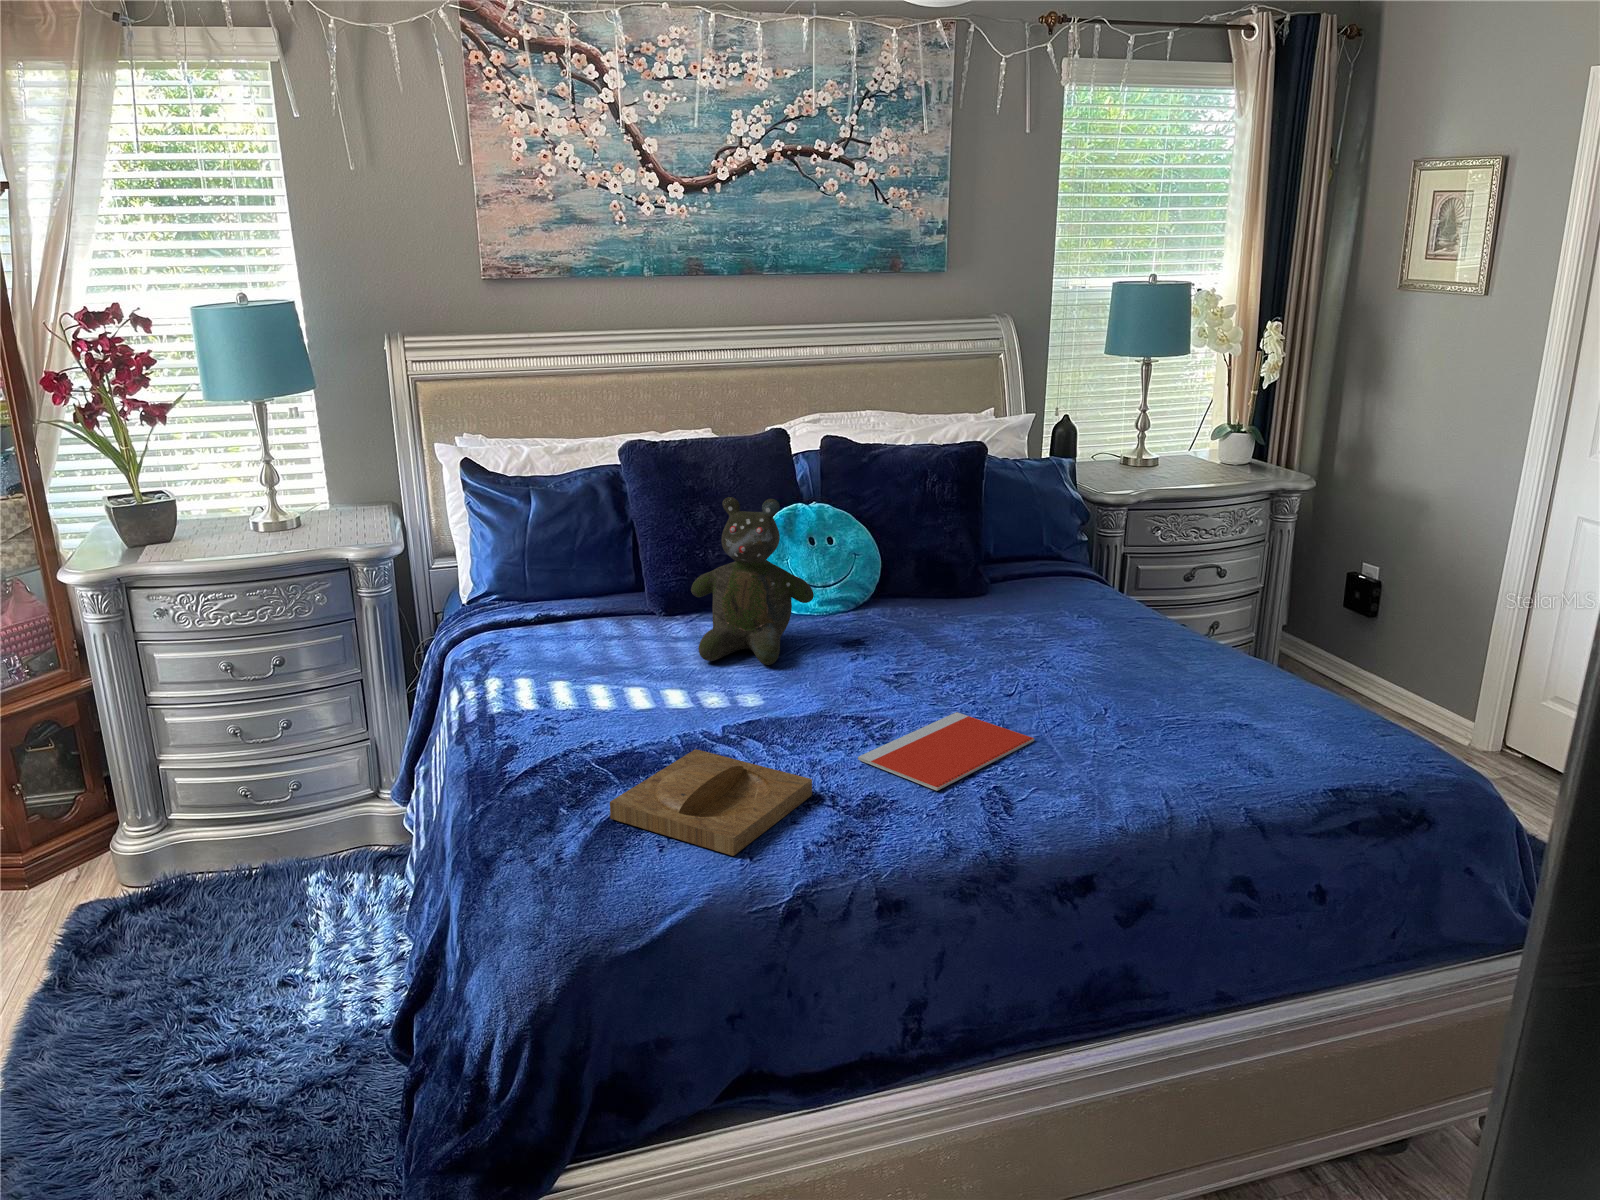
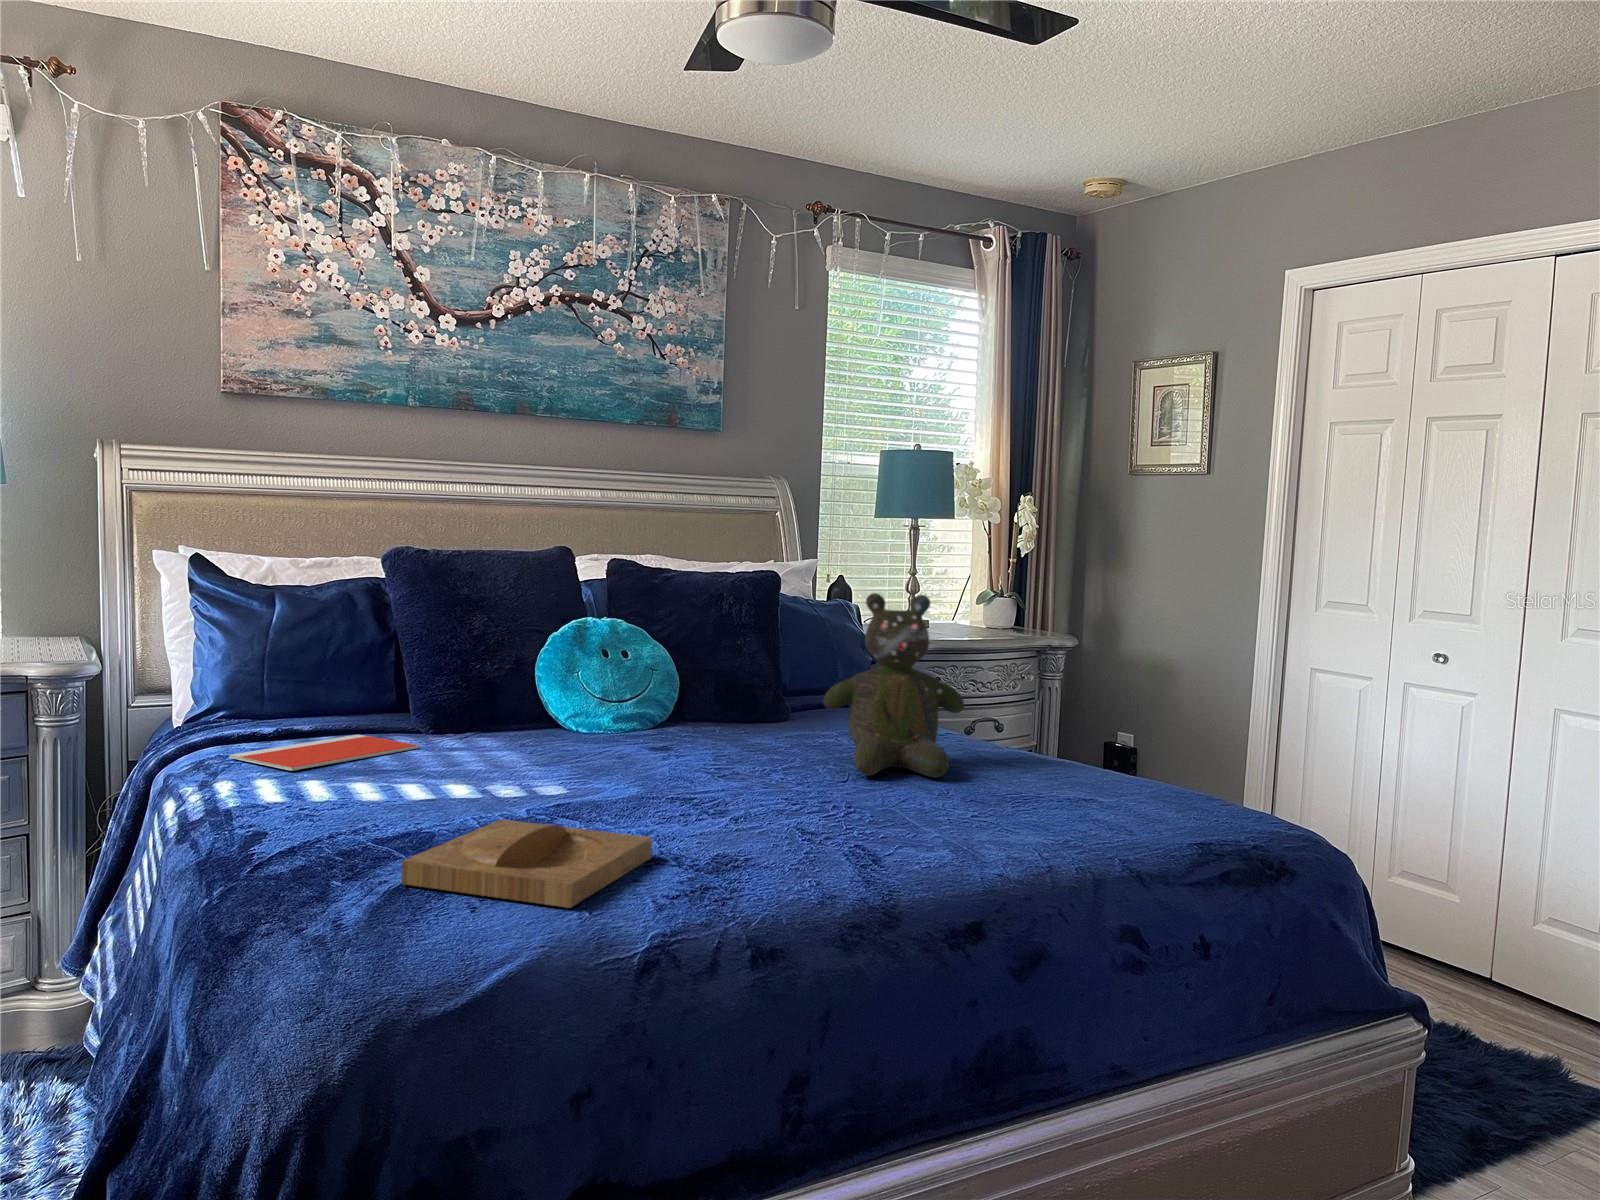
teddy bear: present [691,497,814,665] -> present [823,593,964,778]
notebook: present [858,712,1034,791] -> present [229,735,419,771]

